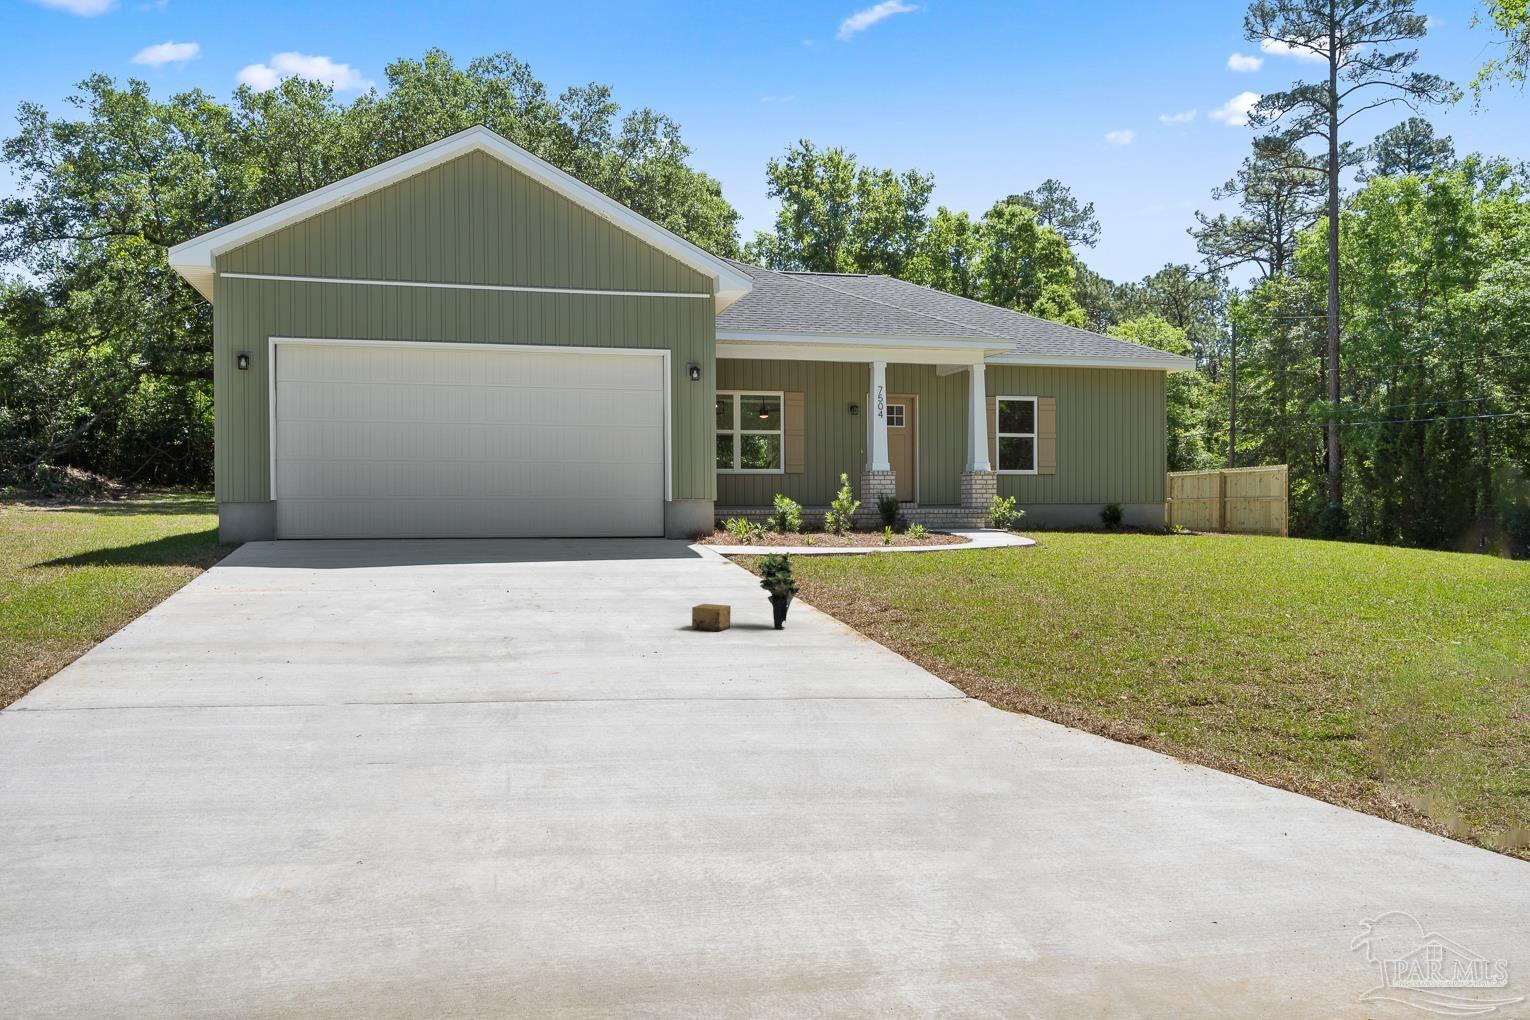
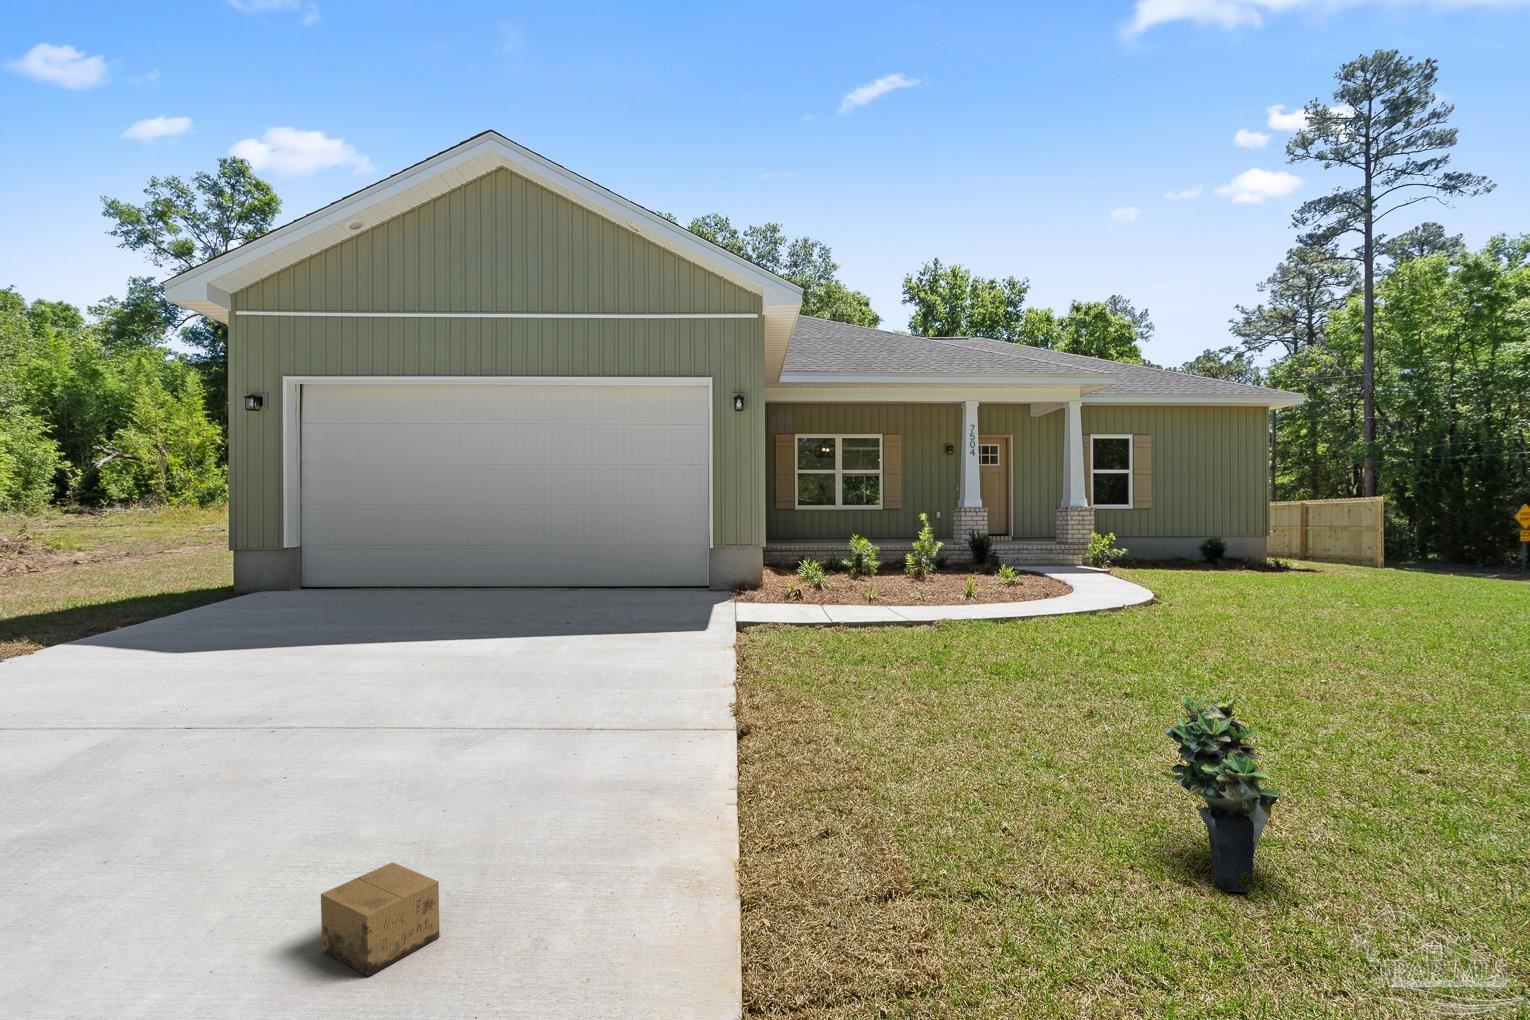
potted plant: present [757,552,801,629] -> present [1164,696,1282,892]

